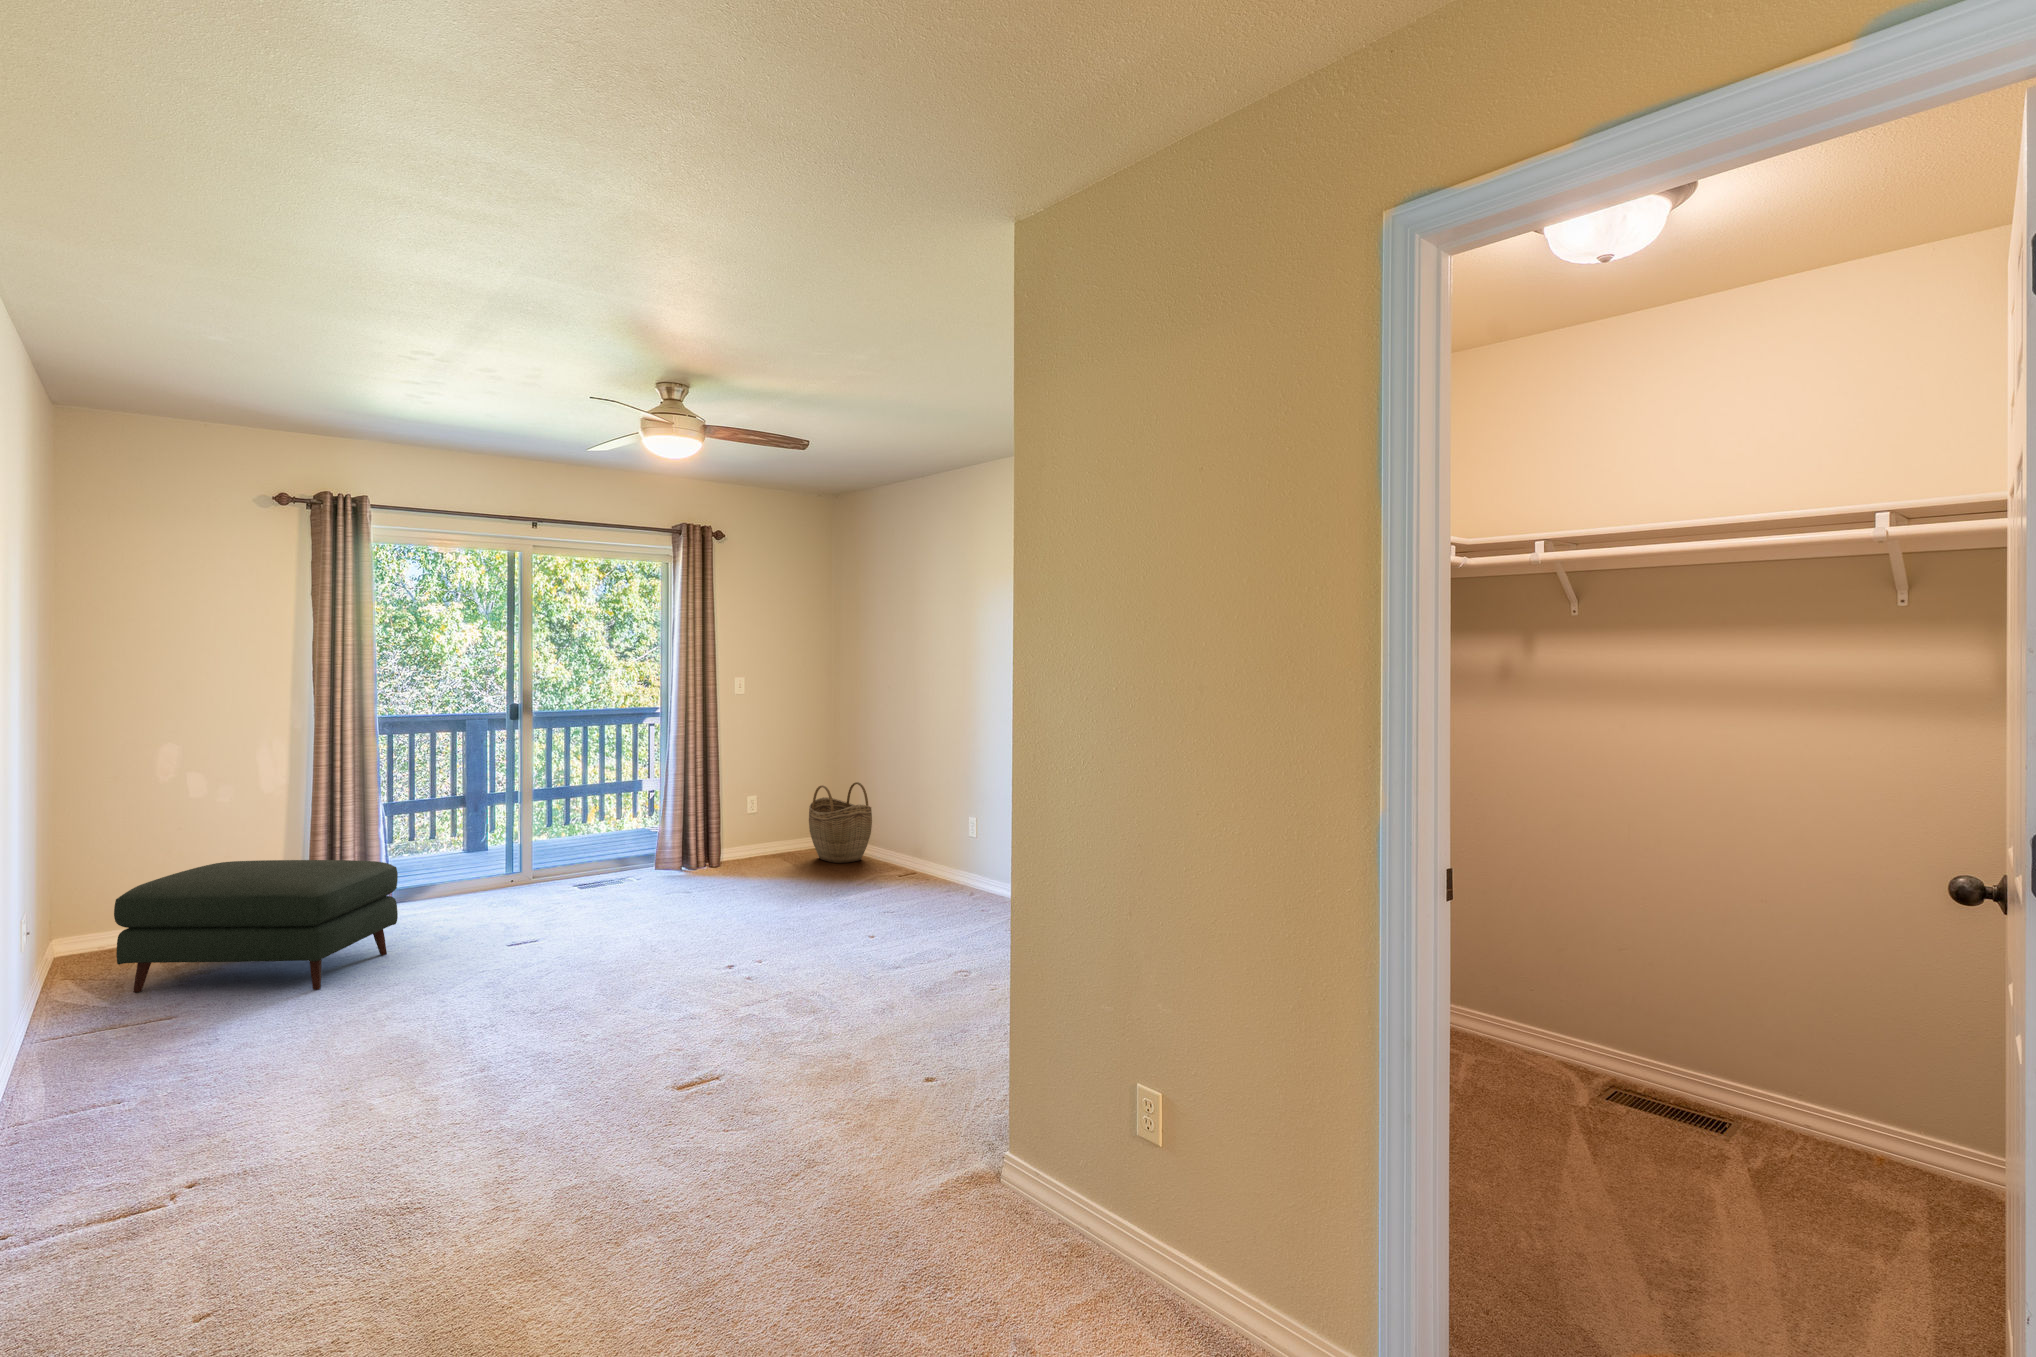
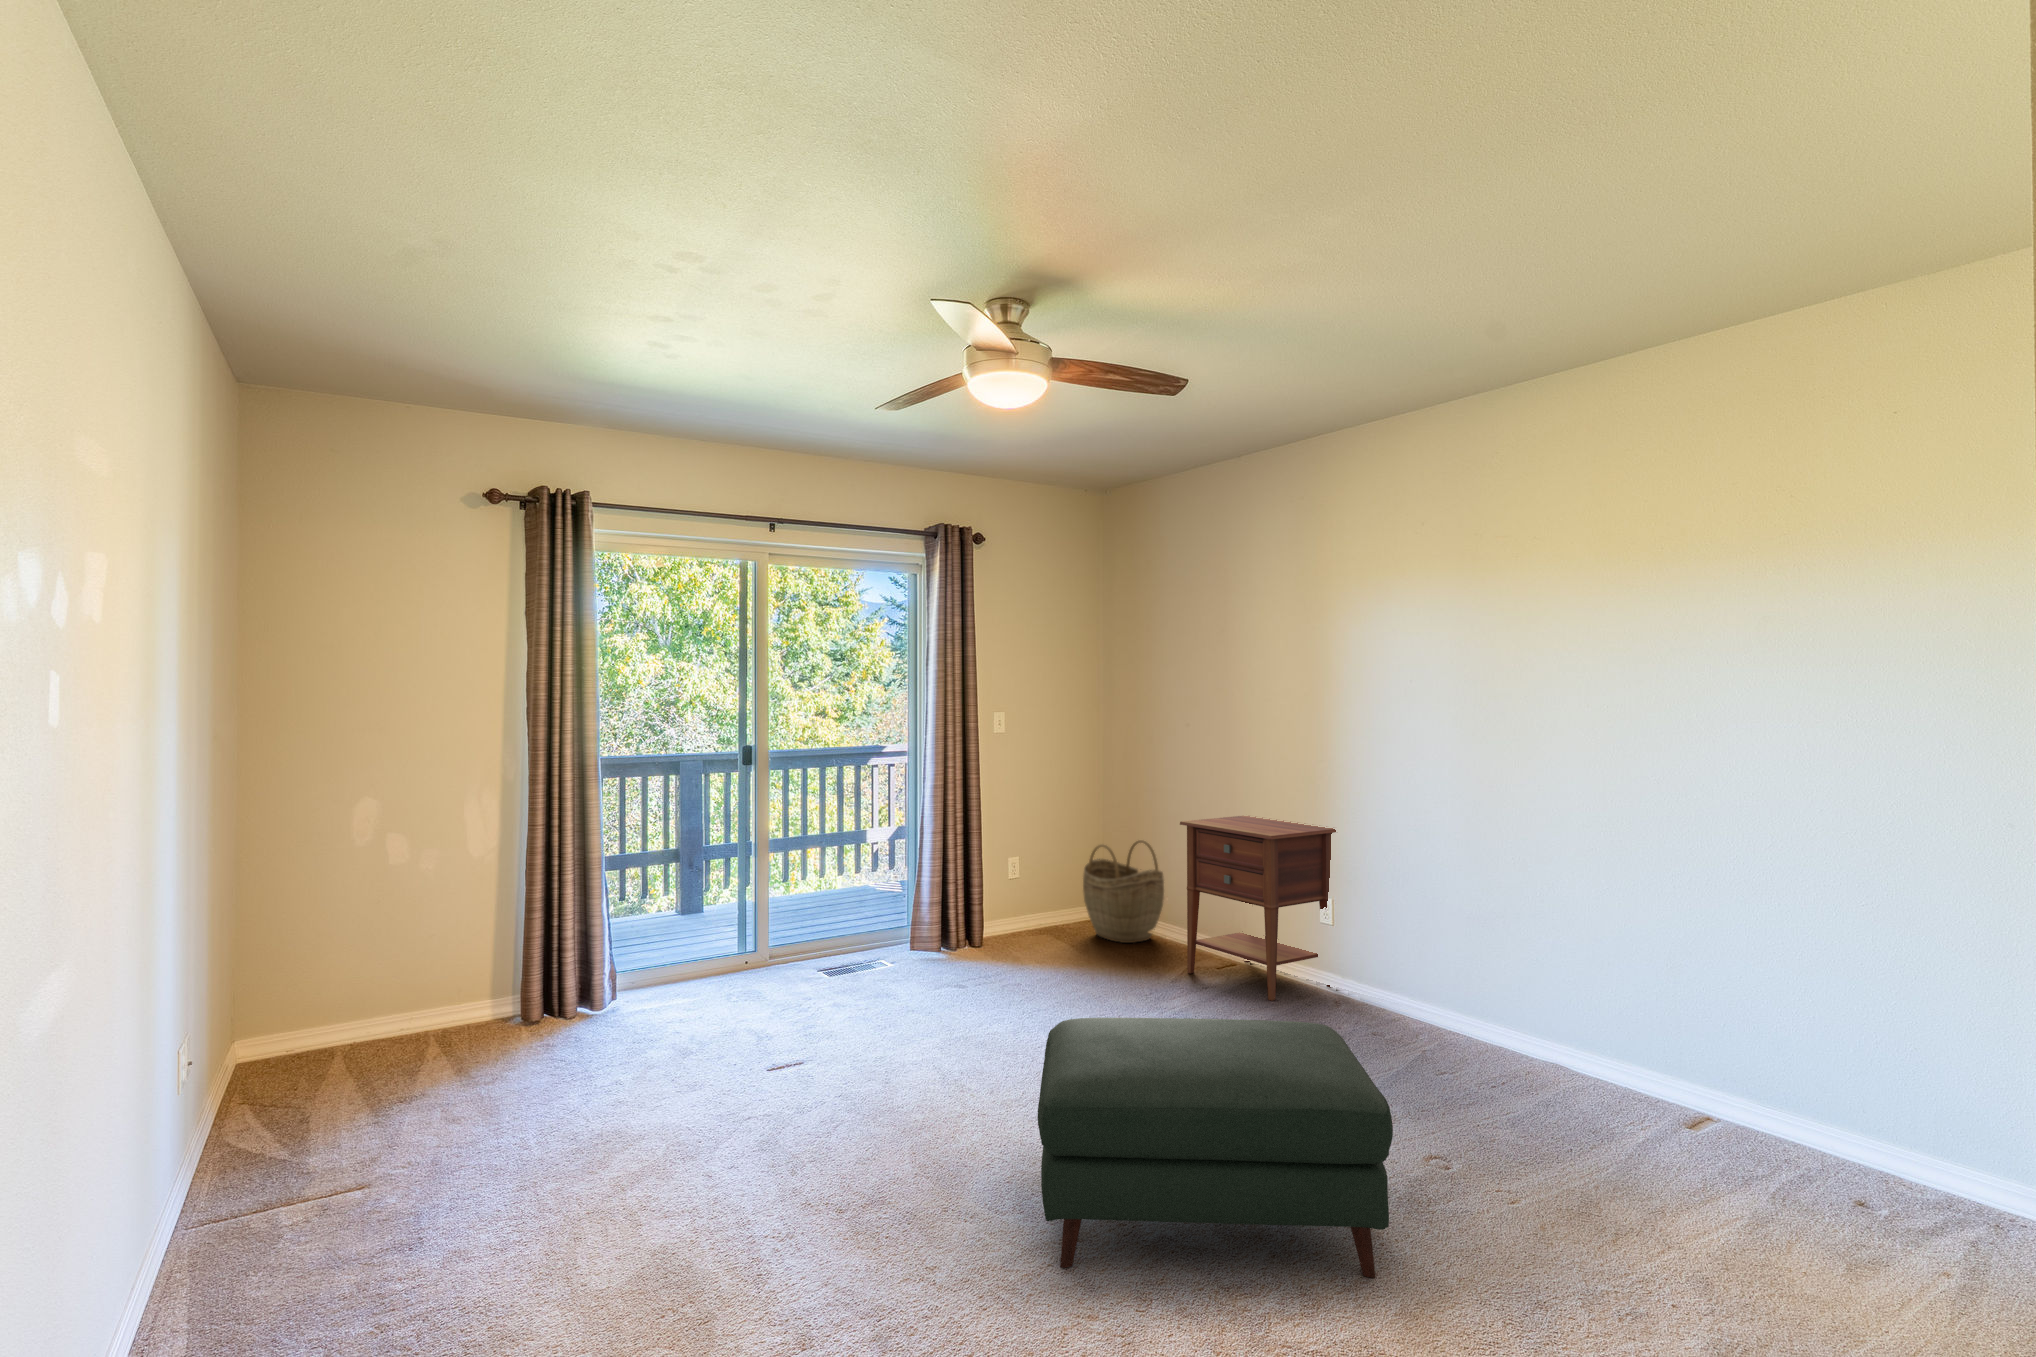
nightstand: none [868,761,984,898] -> present [1180,816,1336,1001]
ottoman: present [114,860,398,992] -> present [1038,1018,1393,1278]

